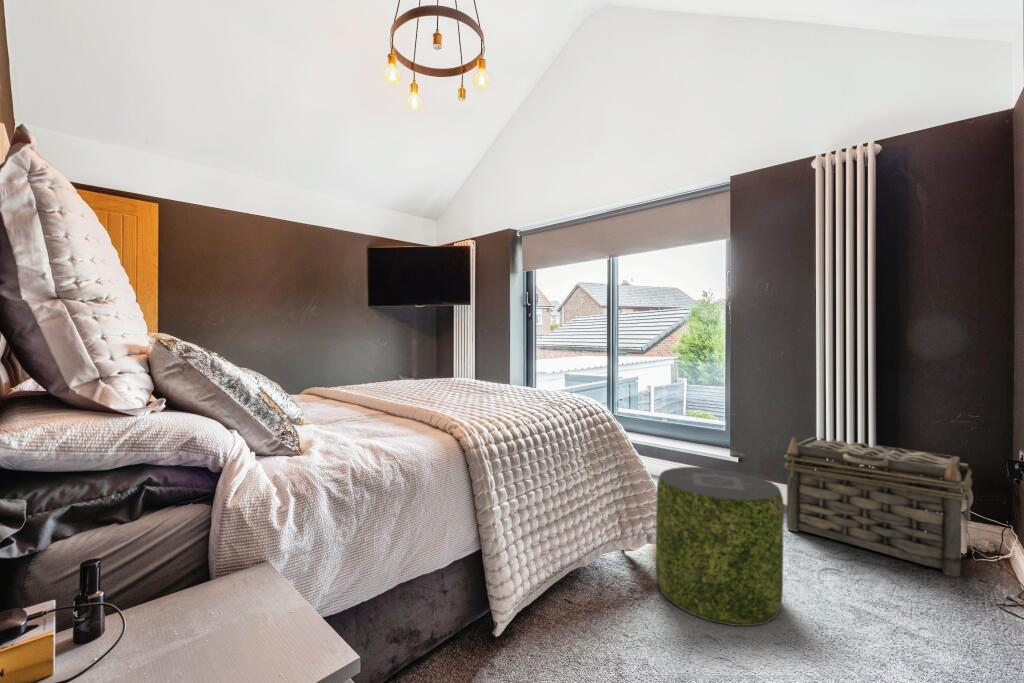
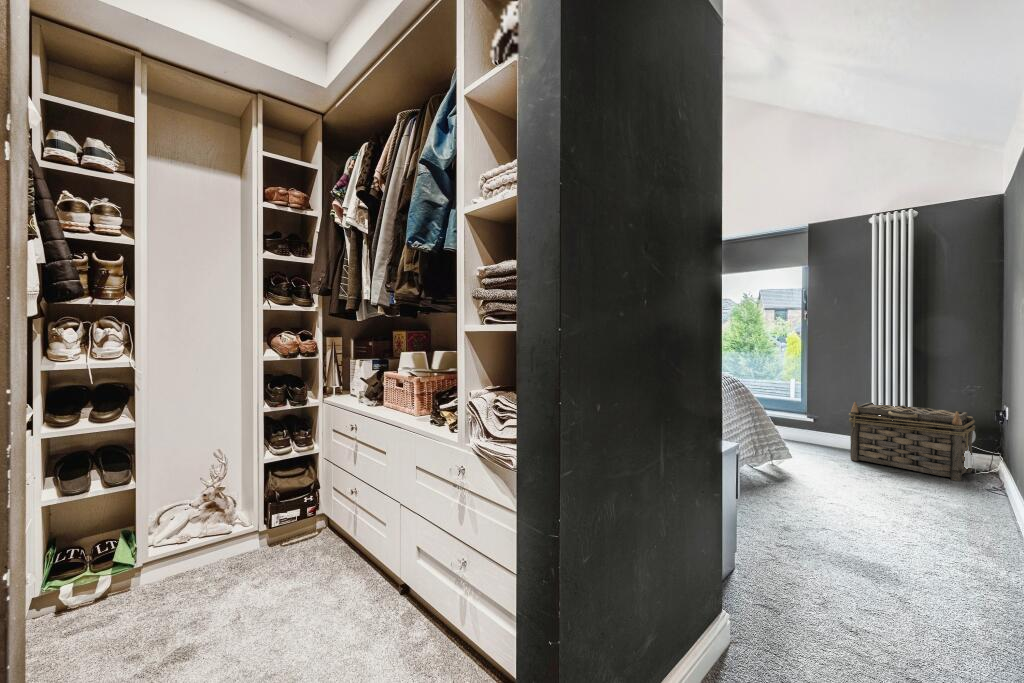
pouf: present [656,467,784,626] -> none [772,418,848,495]

